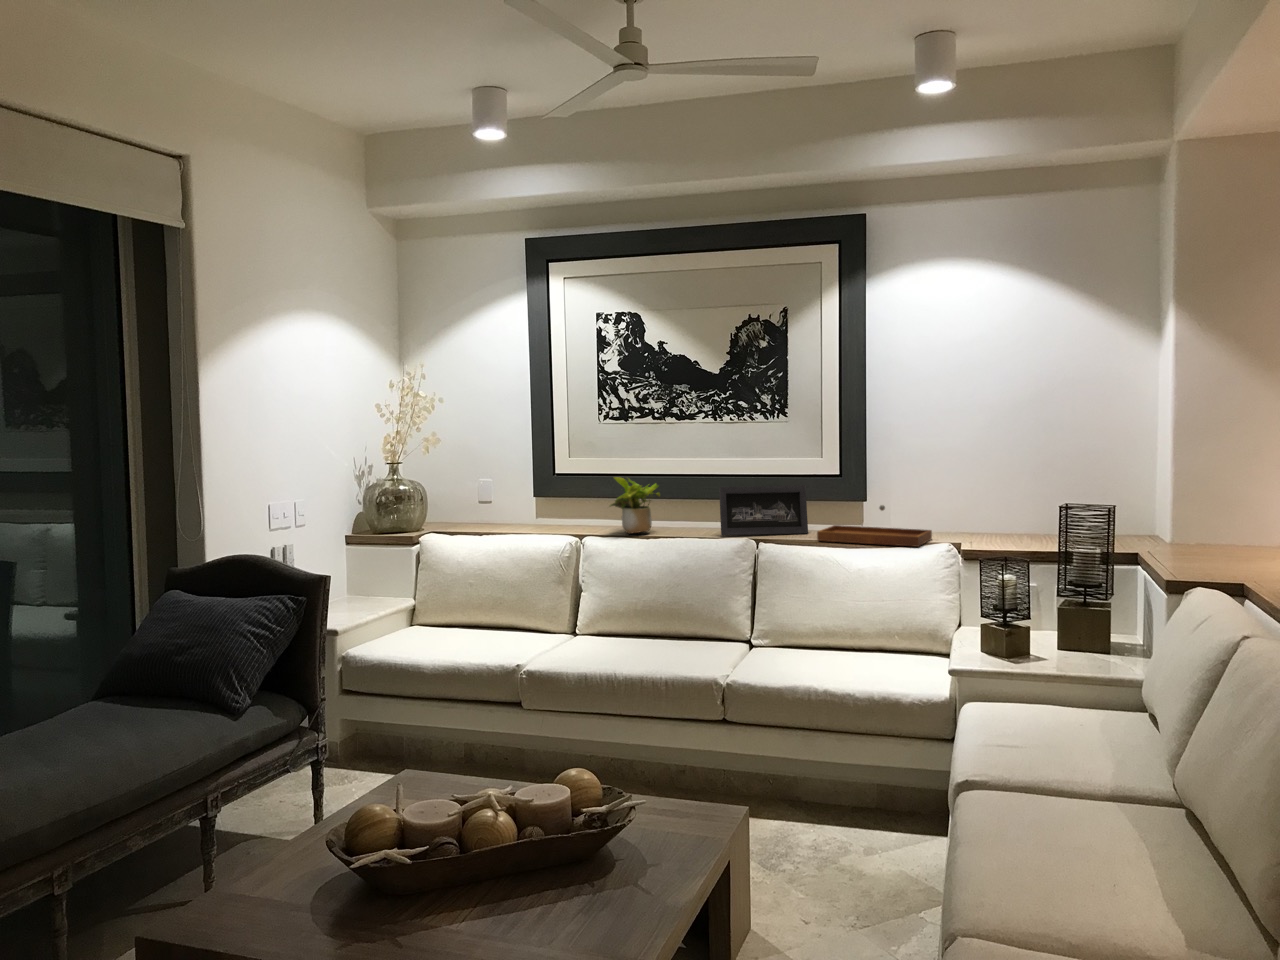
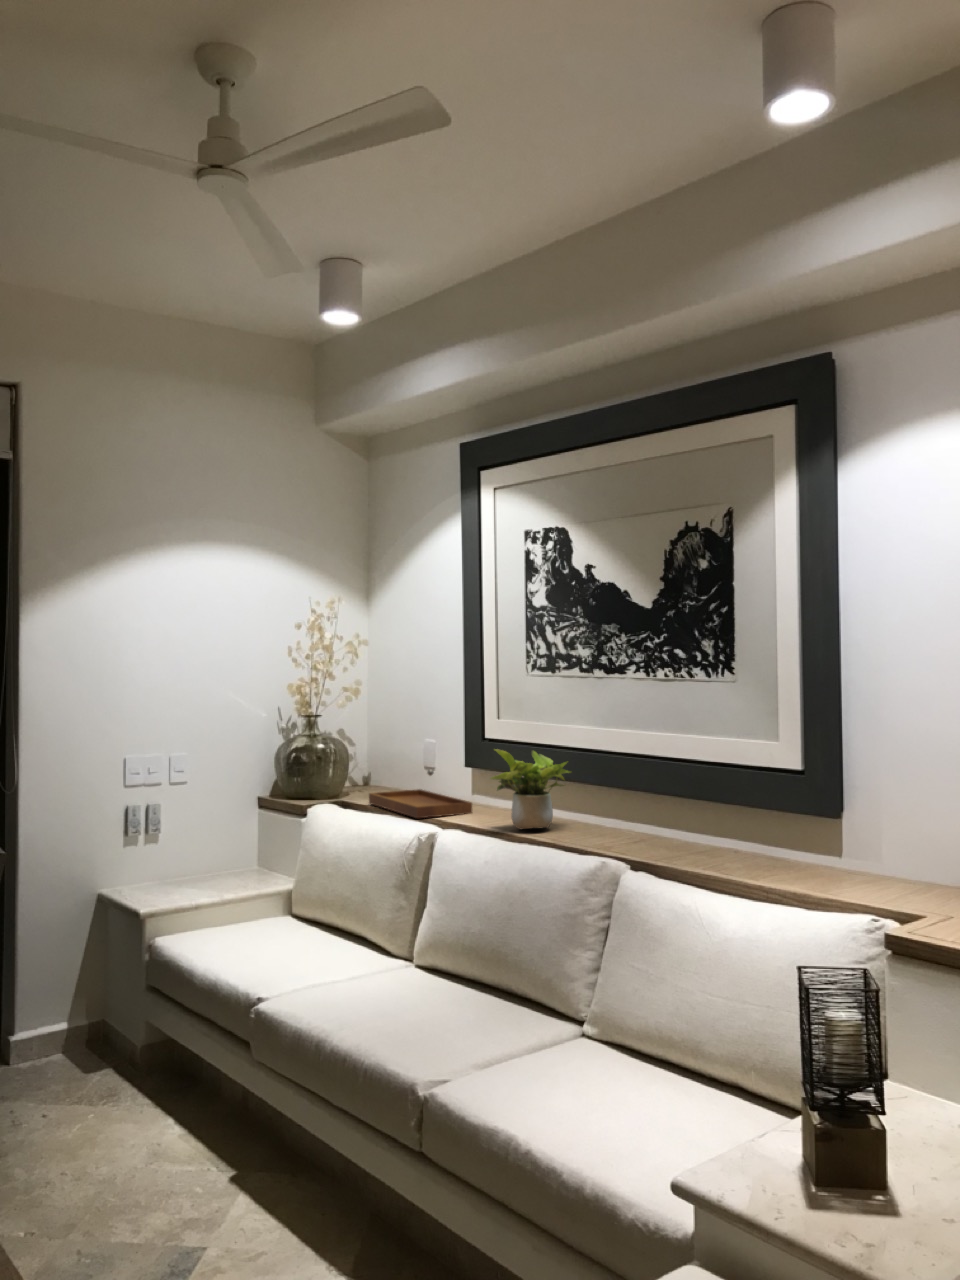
picture frame: present [719,485,808,535] -> none [615,773,749,857]
tray: present [817,505,932,547] -> present [369,769,472,818]

